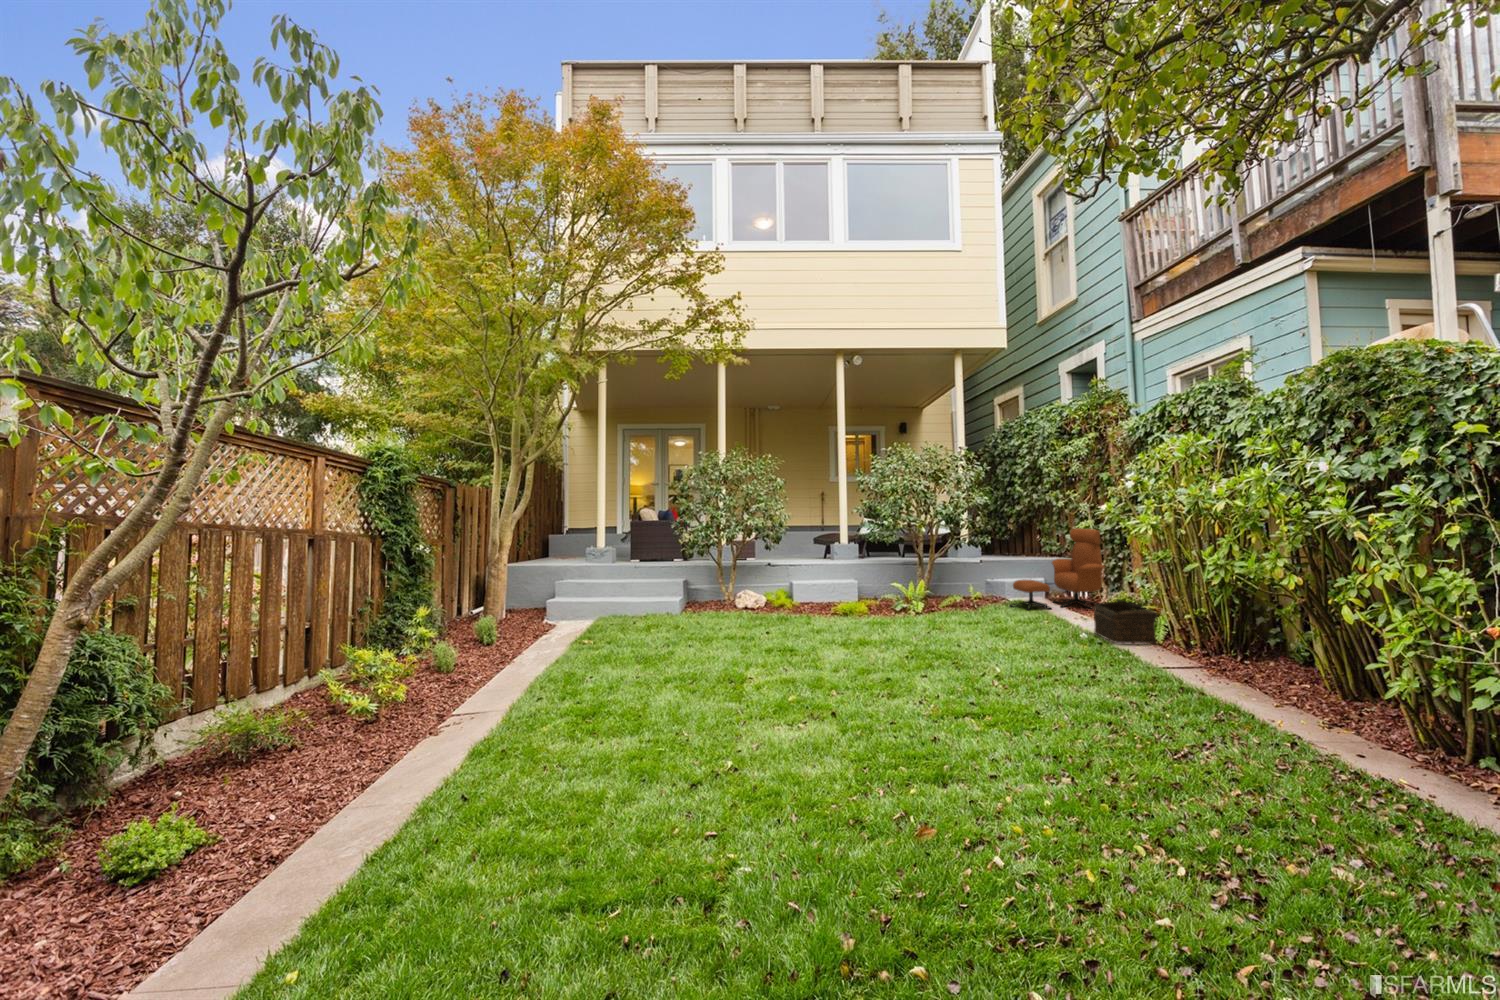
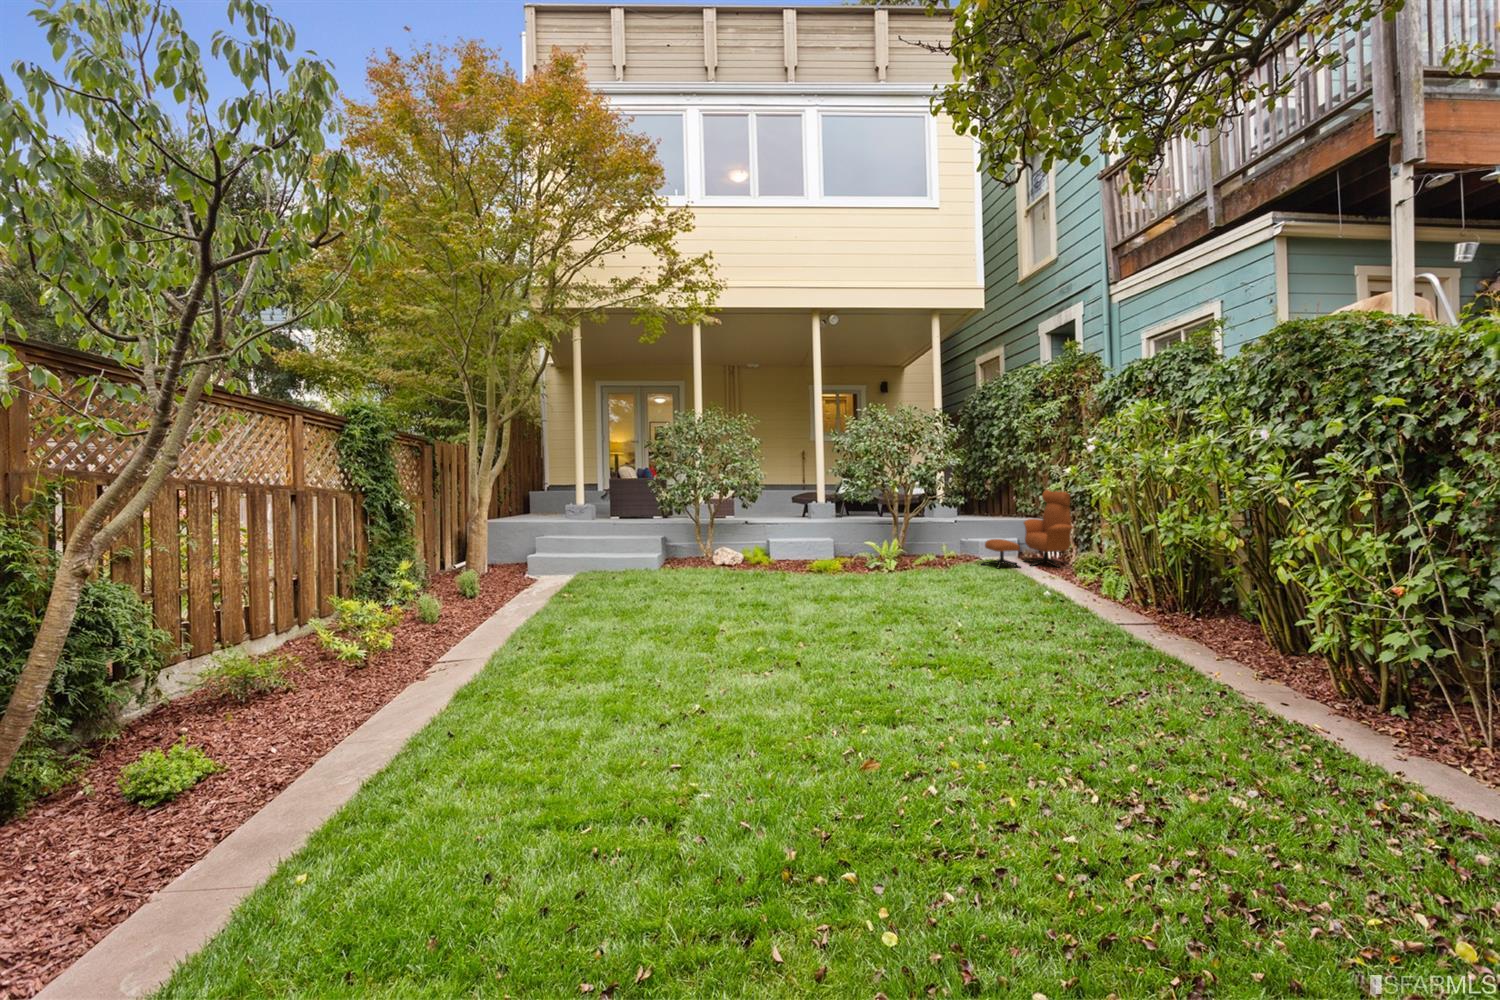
basket: present [1094,599,1158,643] -> none [1058,558,1117,600]

